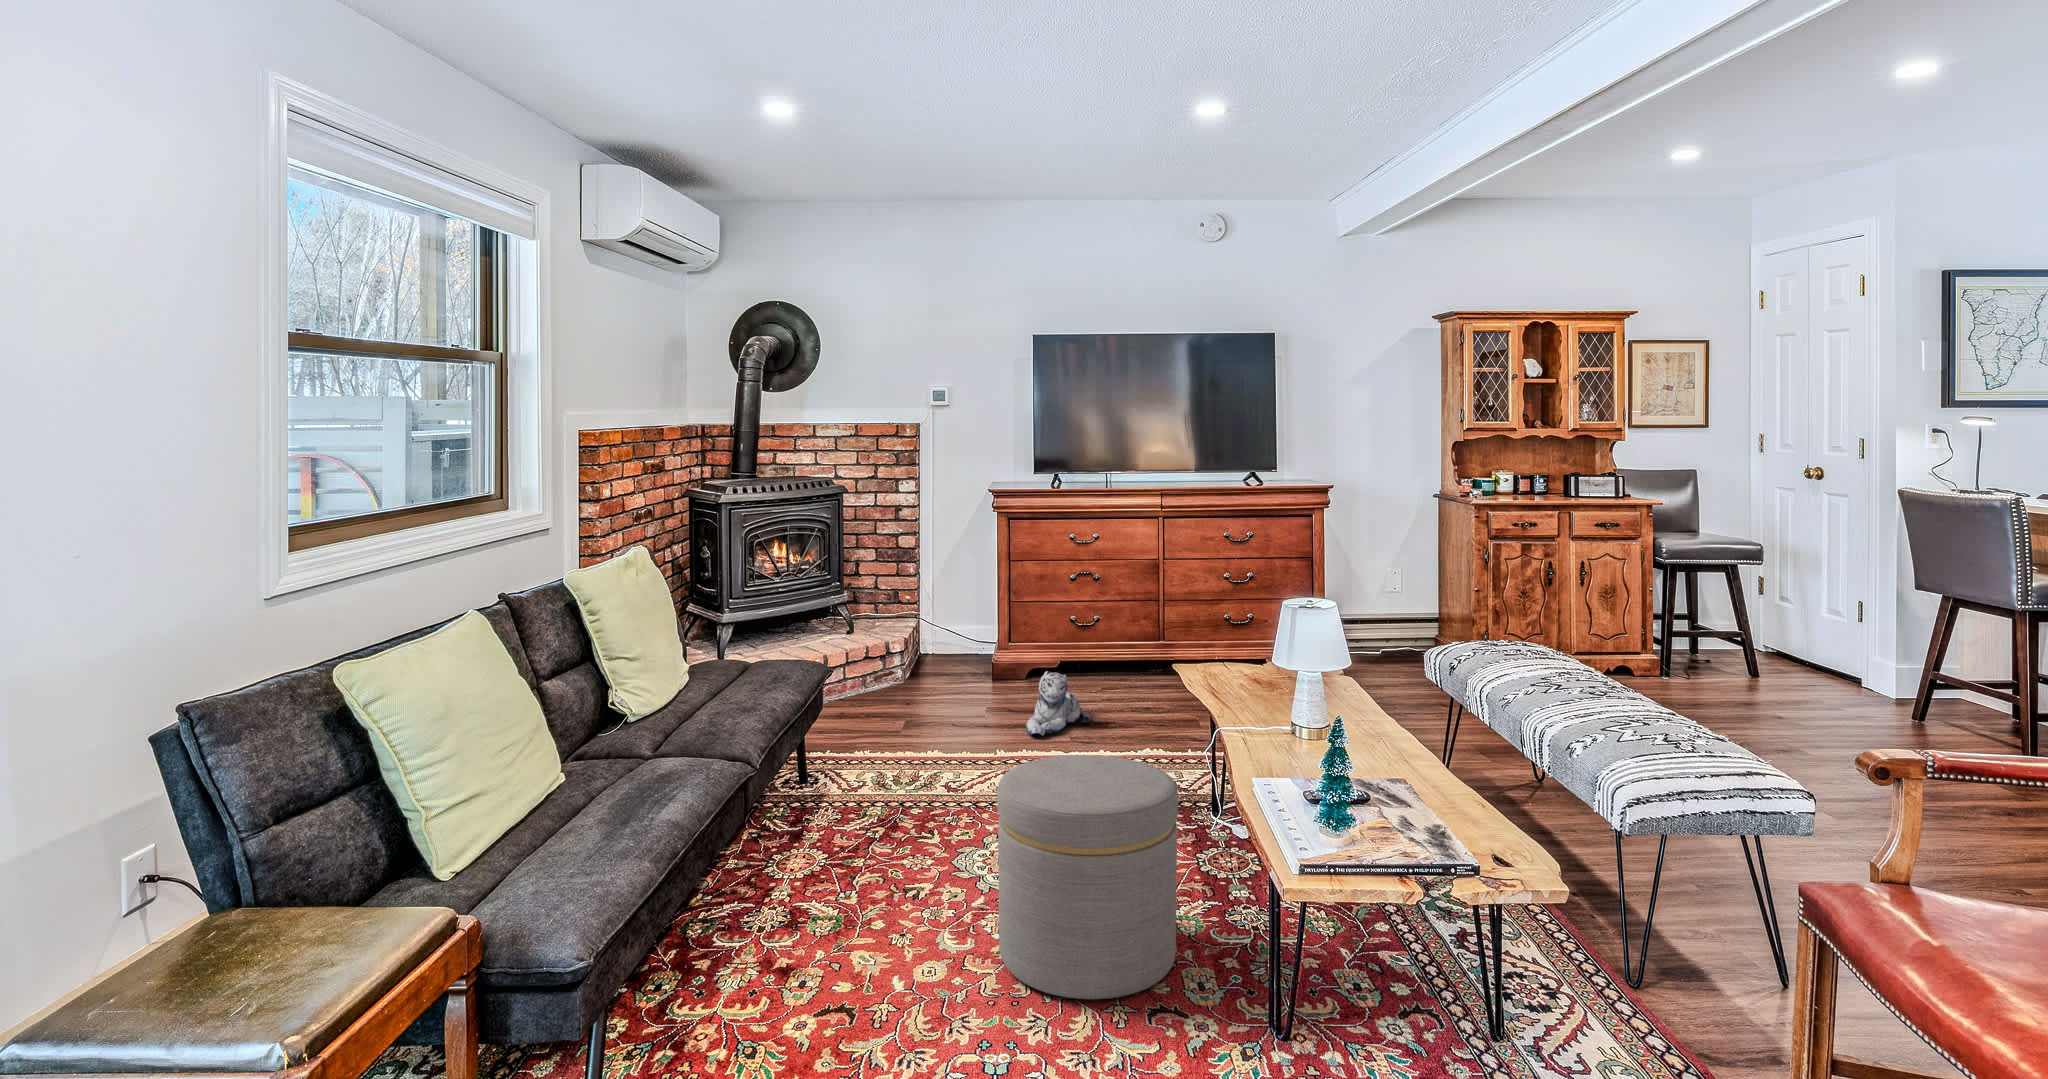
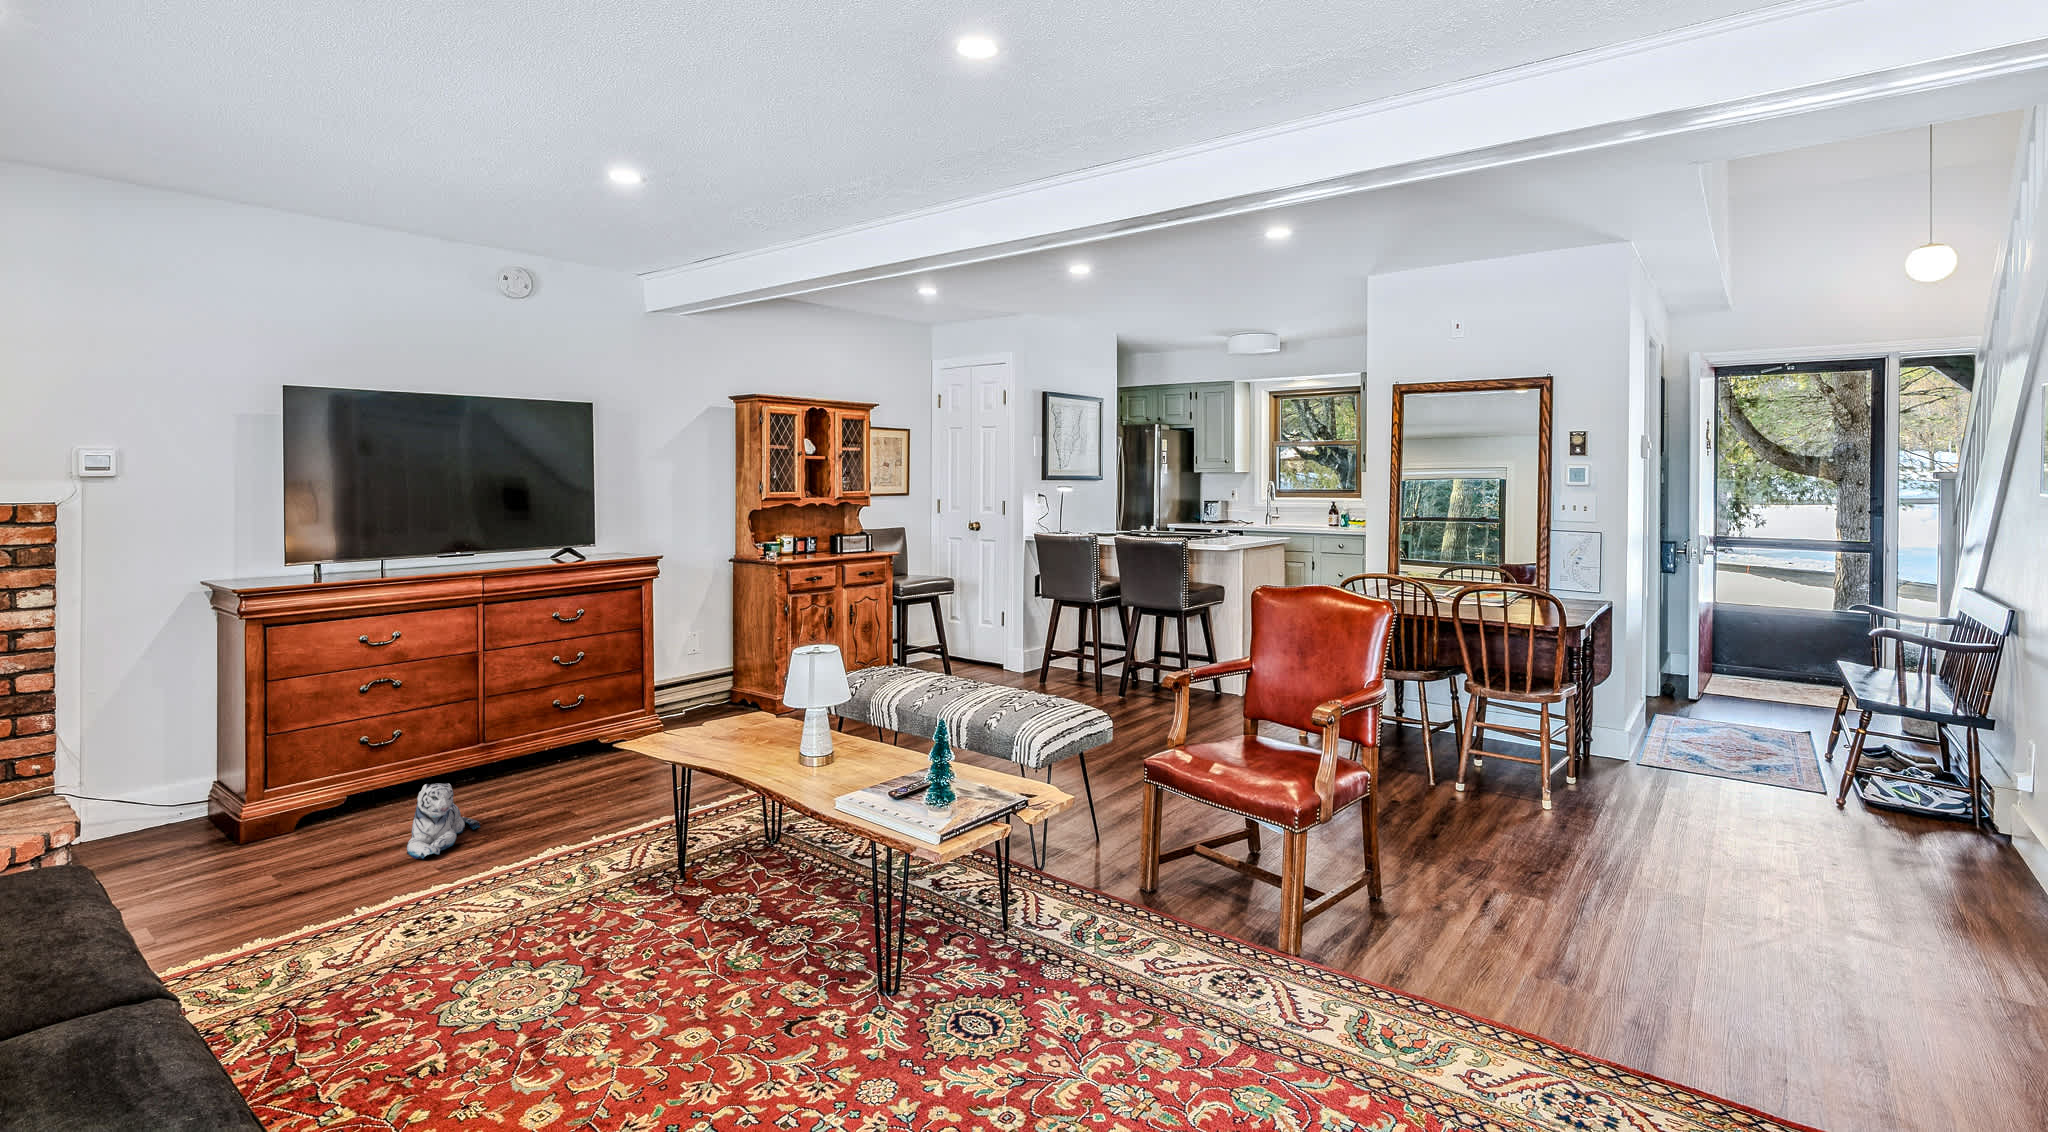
ottoman: present [997,755,1178,999] -> none [584,823,774,1065]

